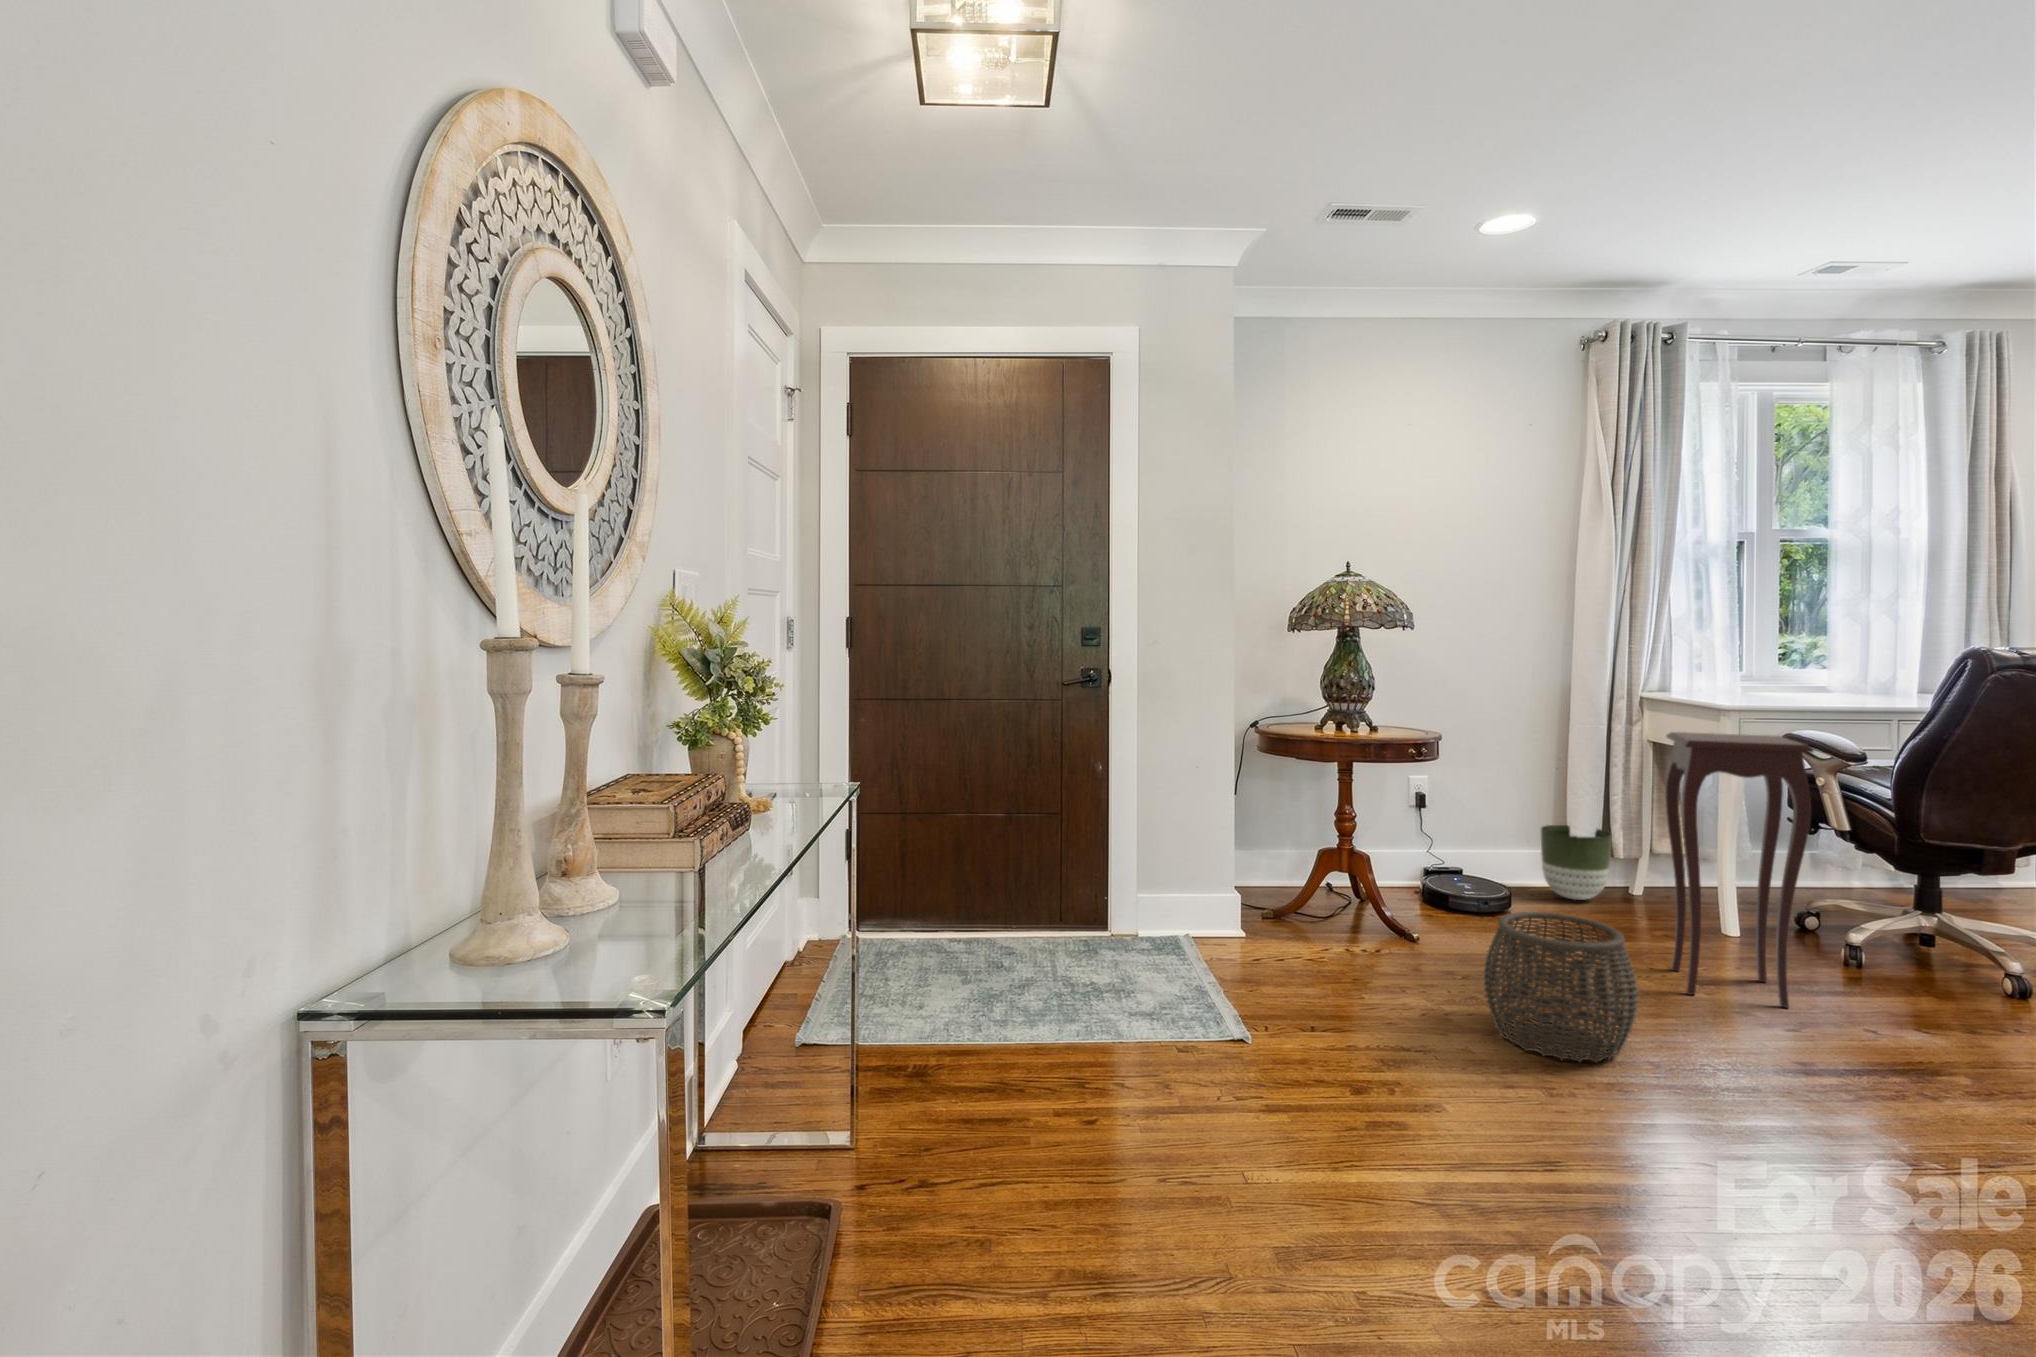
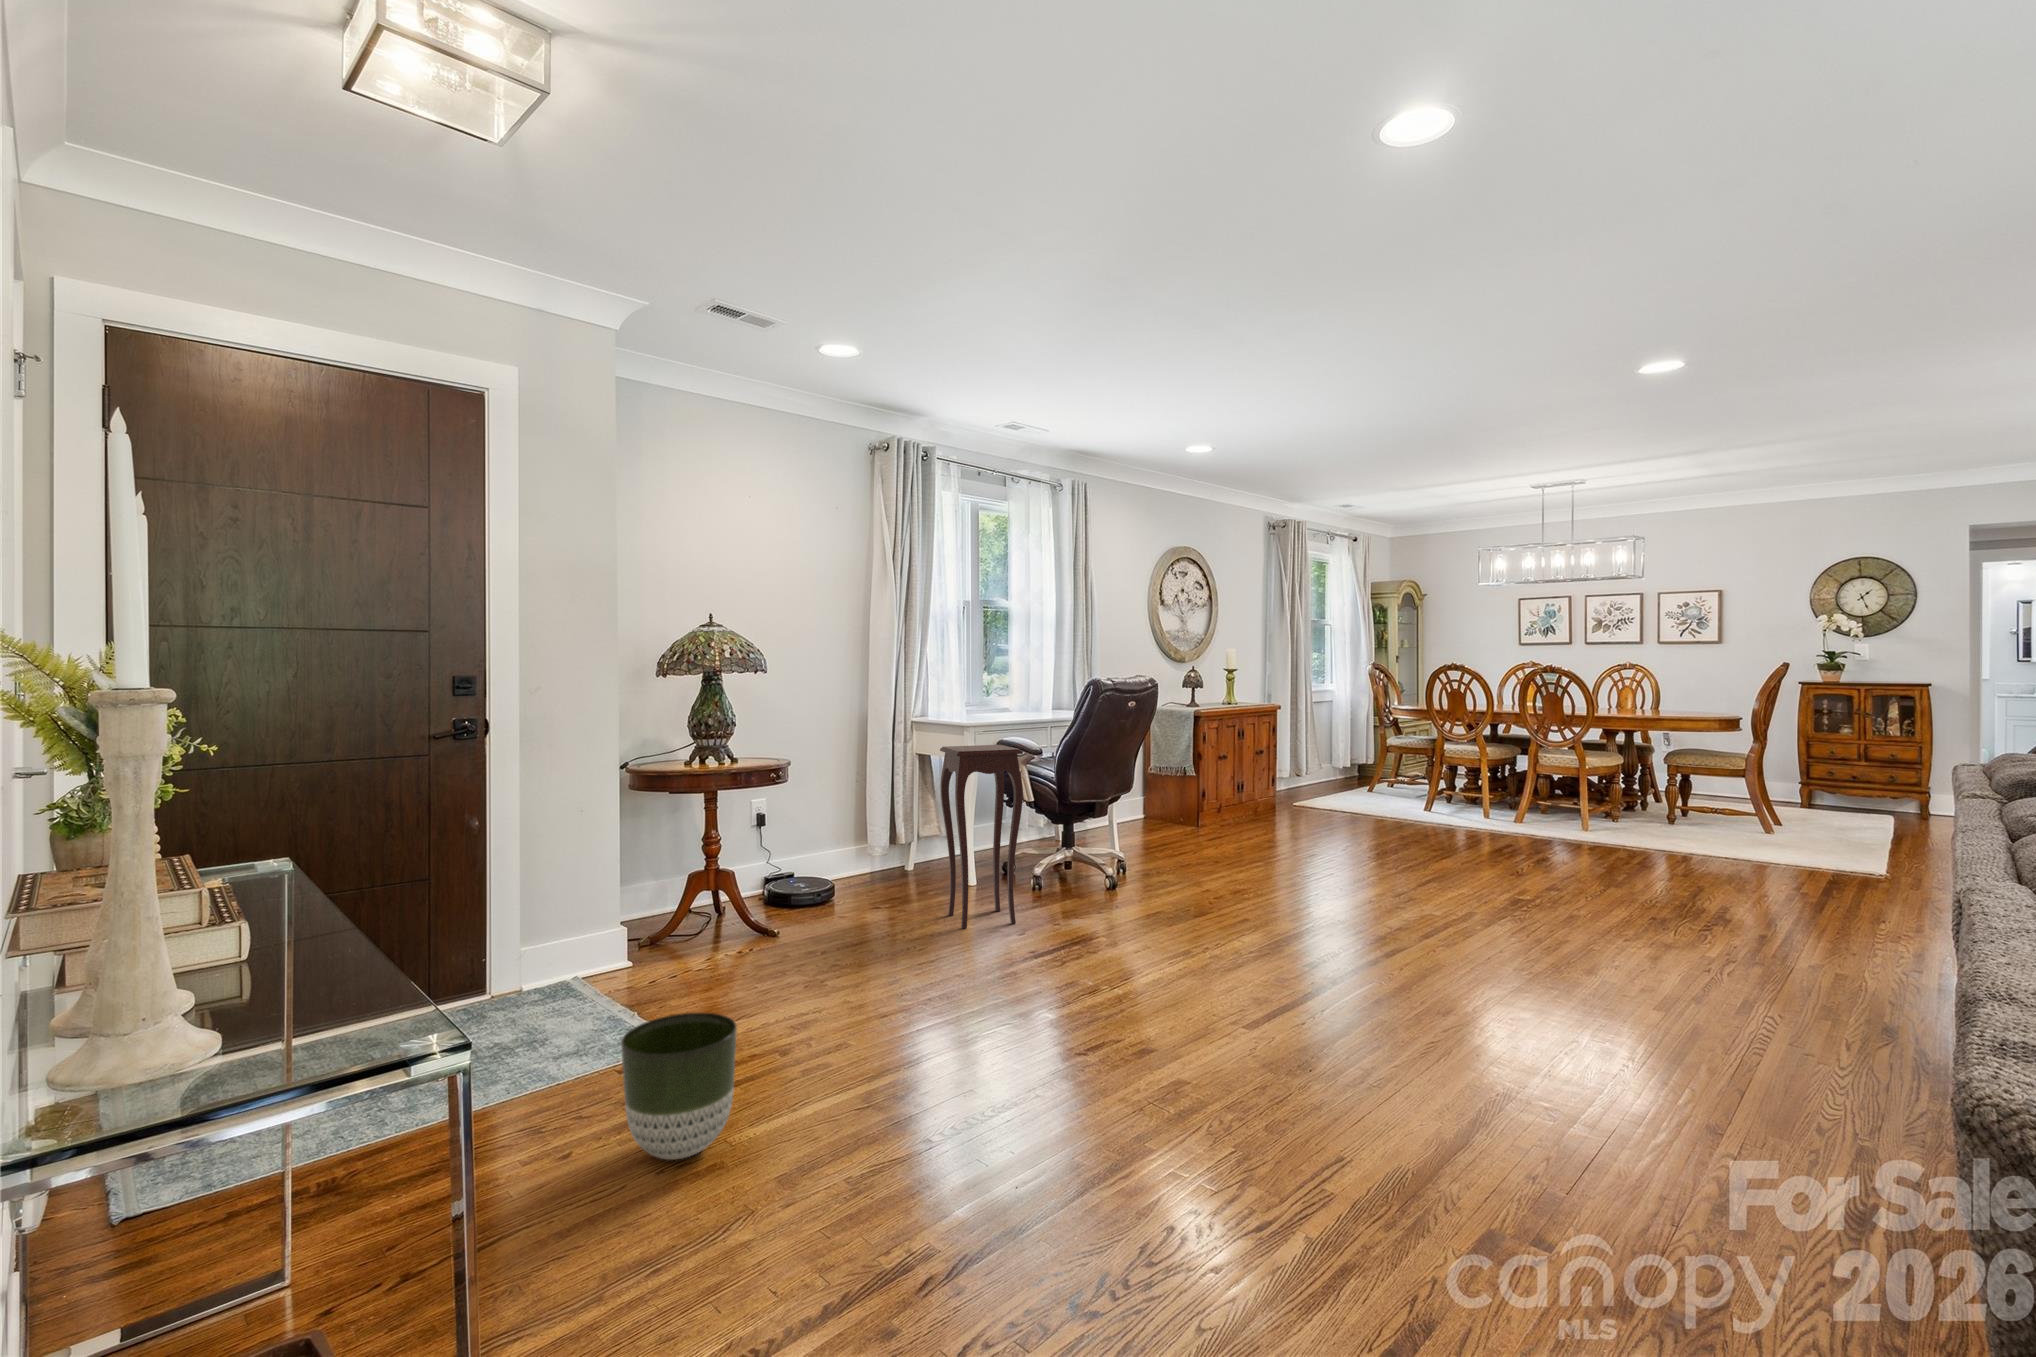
planter: present [1541,825,1612,900] -> present [621,1012,737,1160]
woven basket: present [1483,912,1639,1062] -> none [849,886,949,992]

